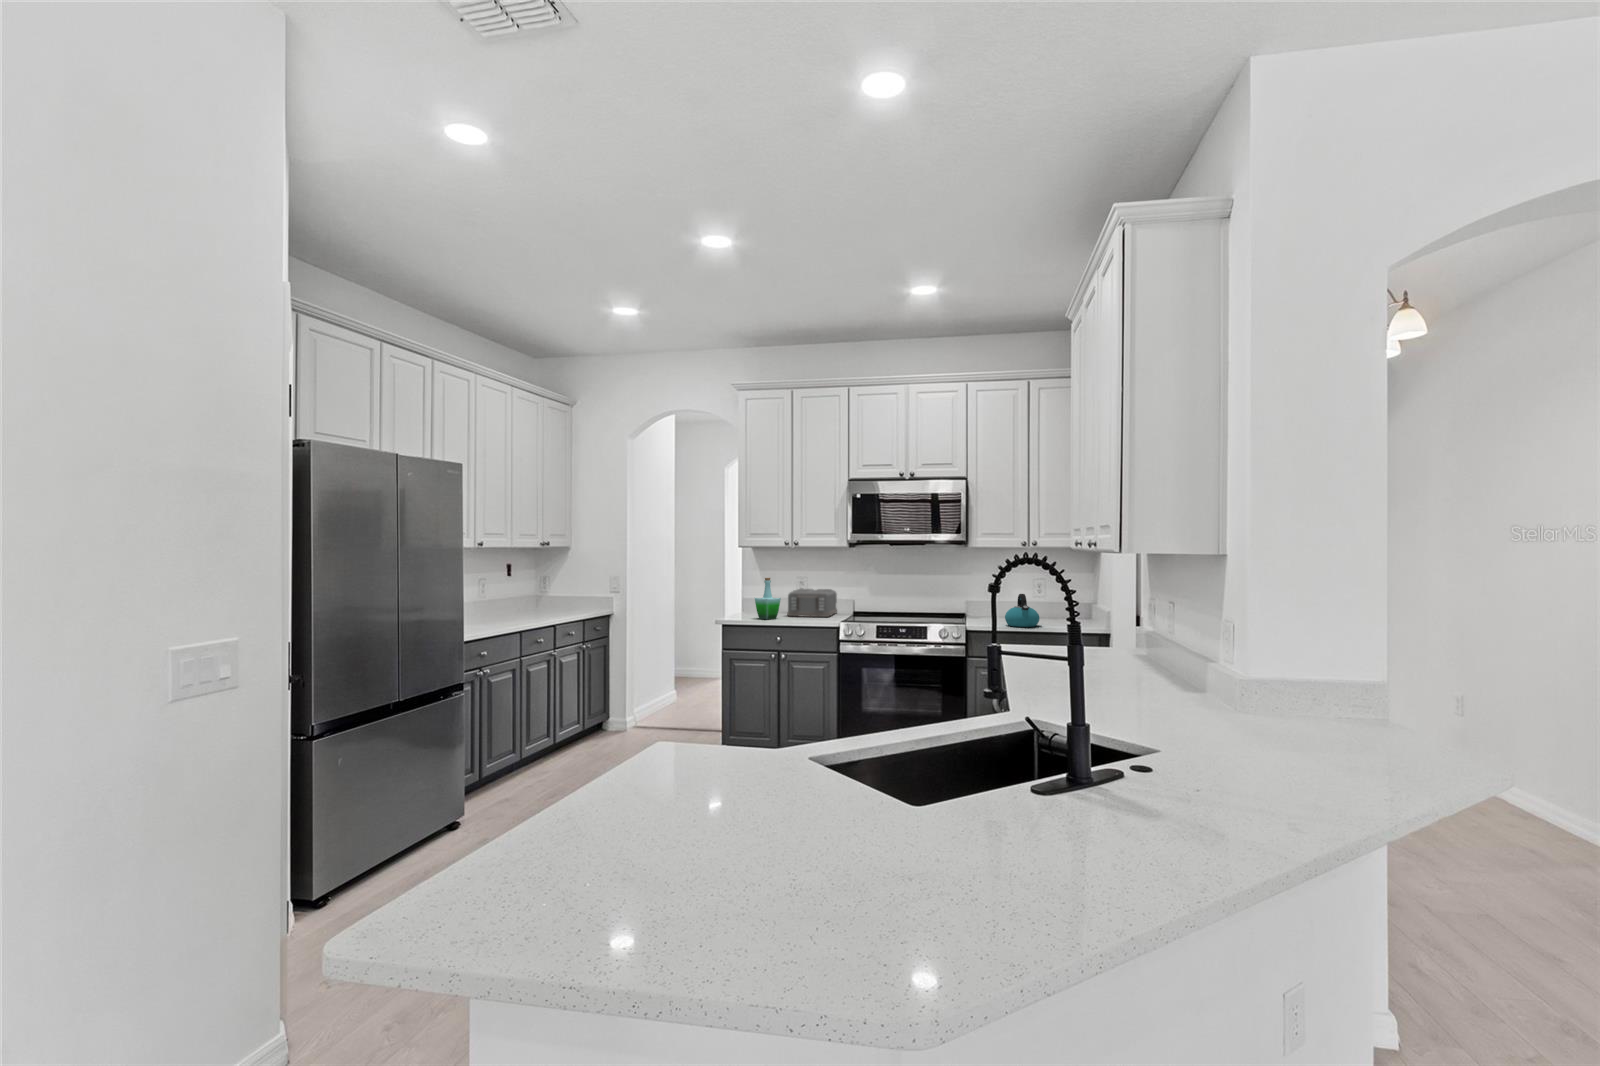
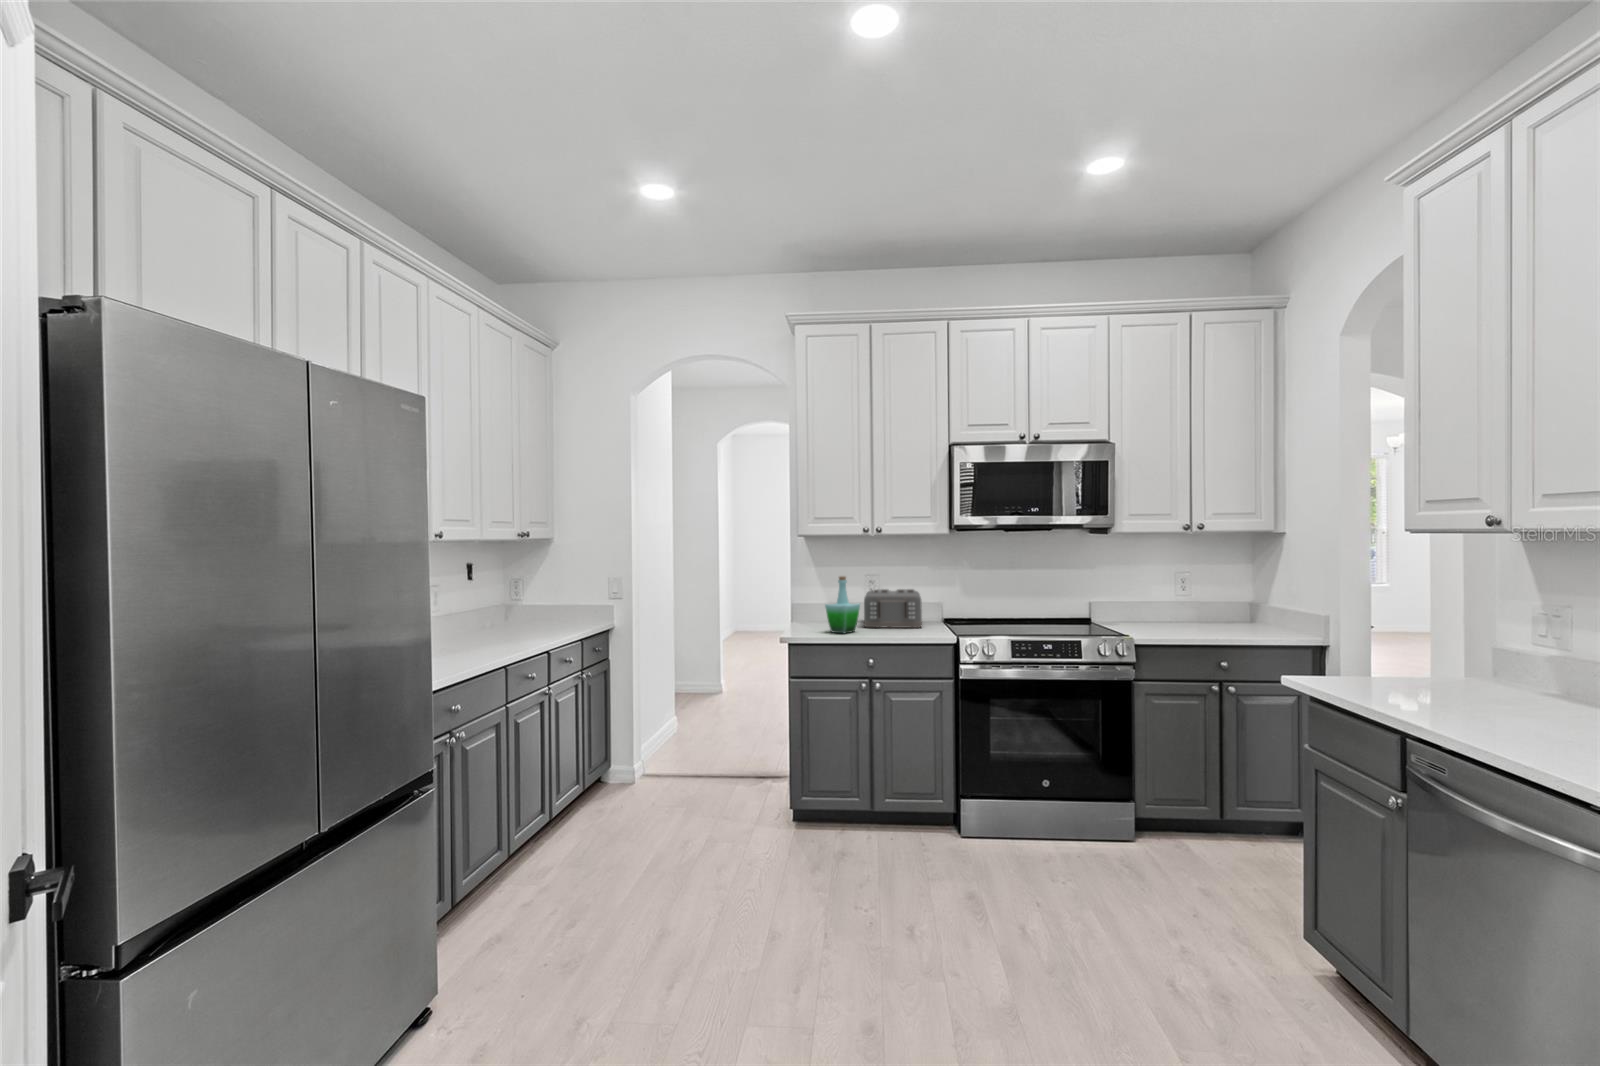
kettle: present [1005,594,1040,627] -> none [1176,593,1226,638]

